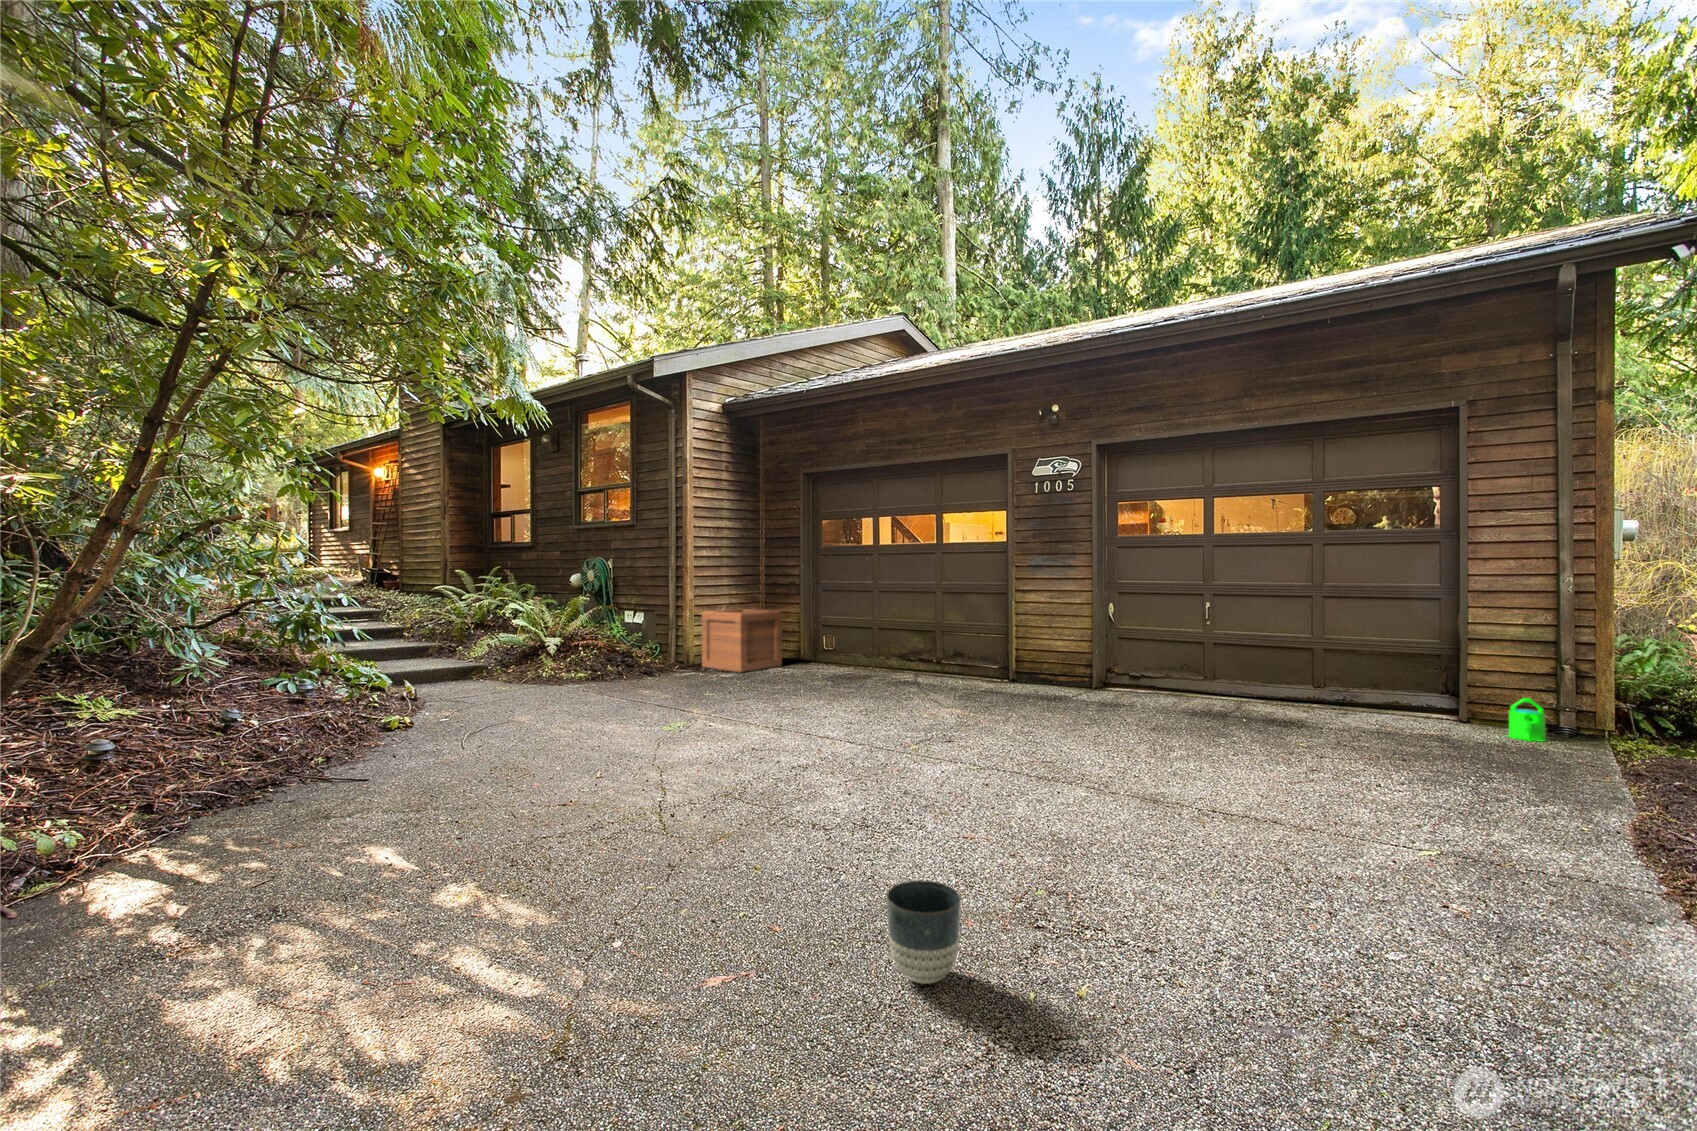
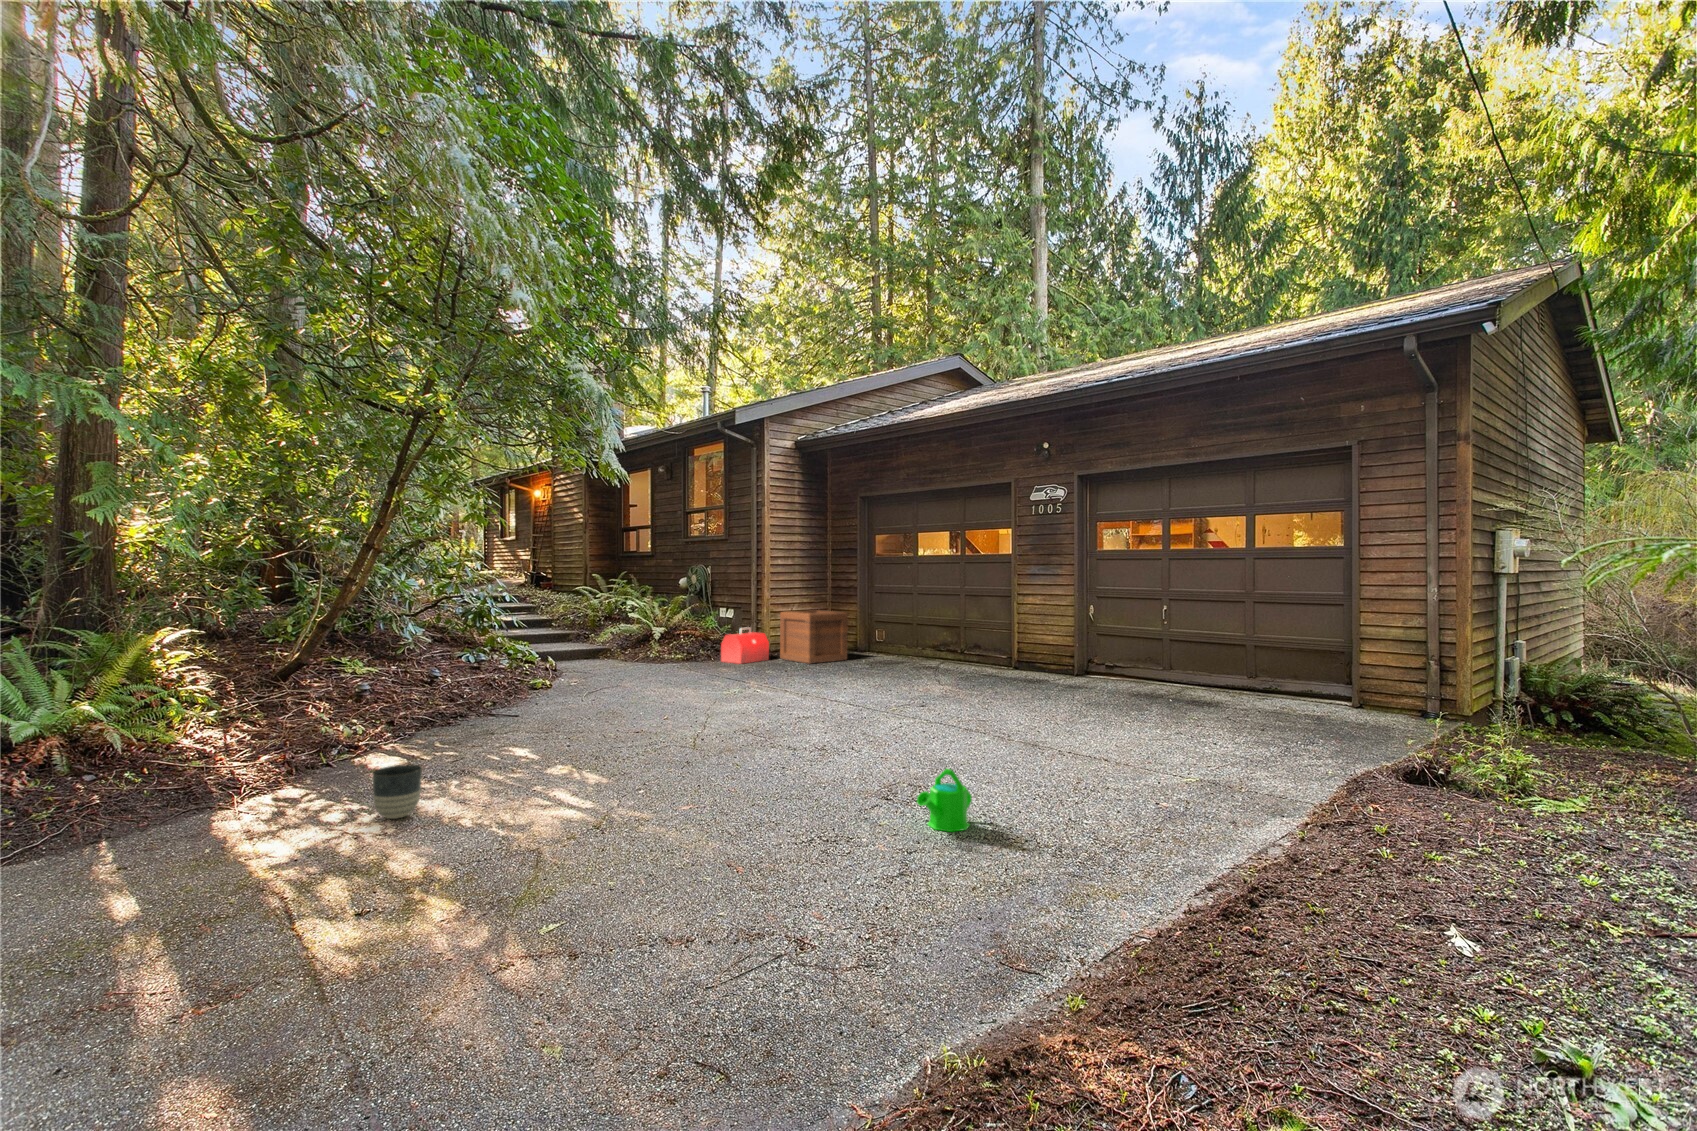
toolbox: none [631,631,689,676] -> present [721,627,769,664]
watering can: present [1508,698,1548,742] -> present [917,769,972,832]
planter: present [887,881,961,984] -> present [372,764,422,819]

